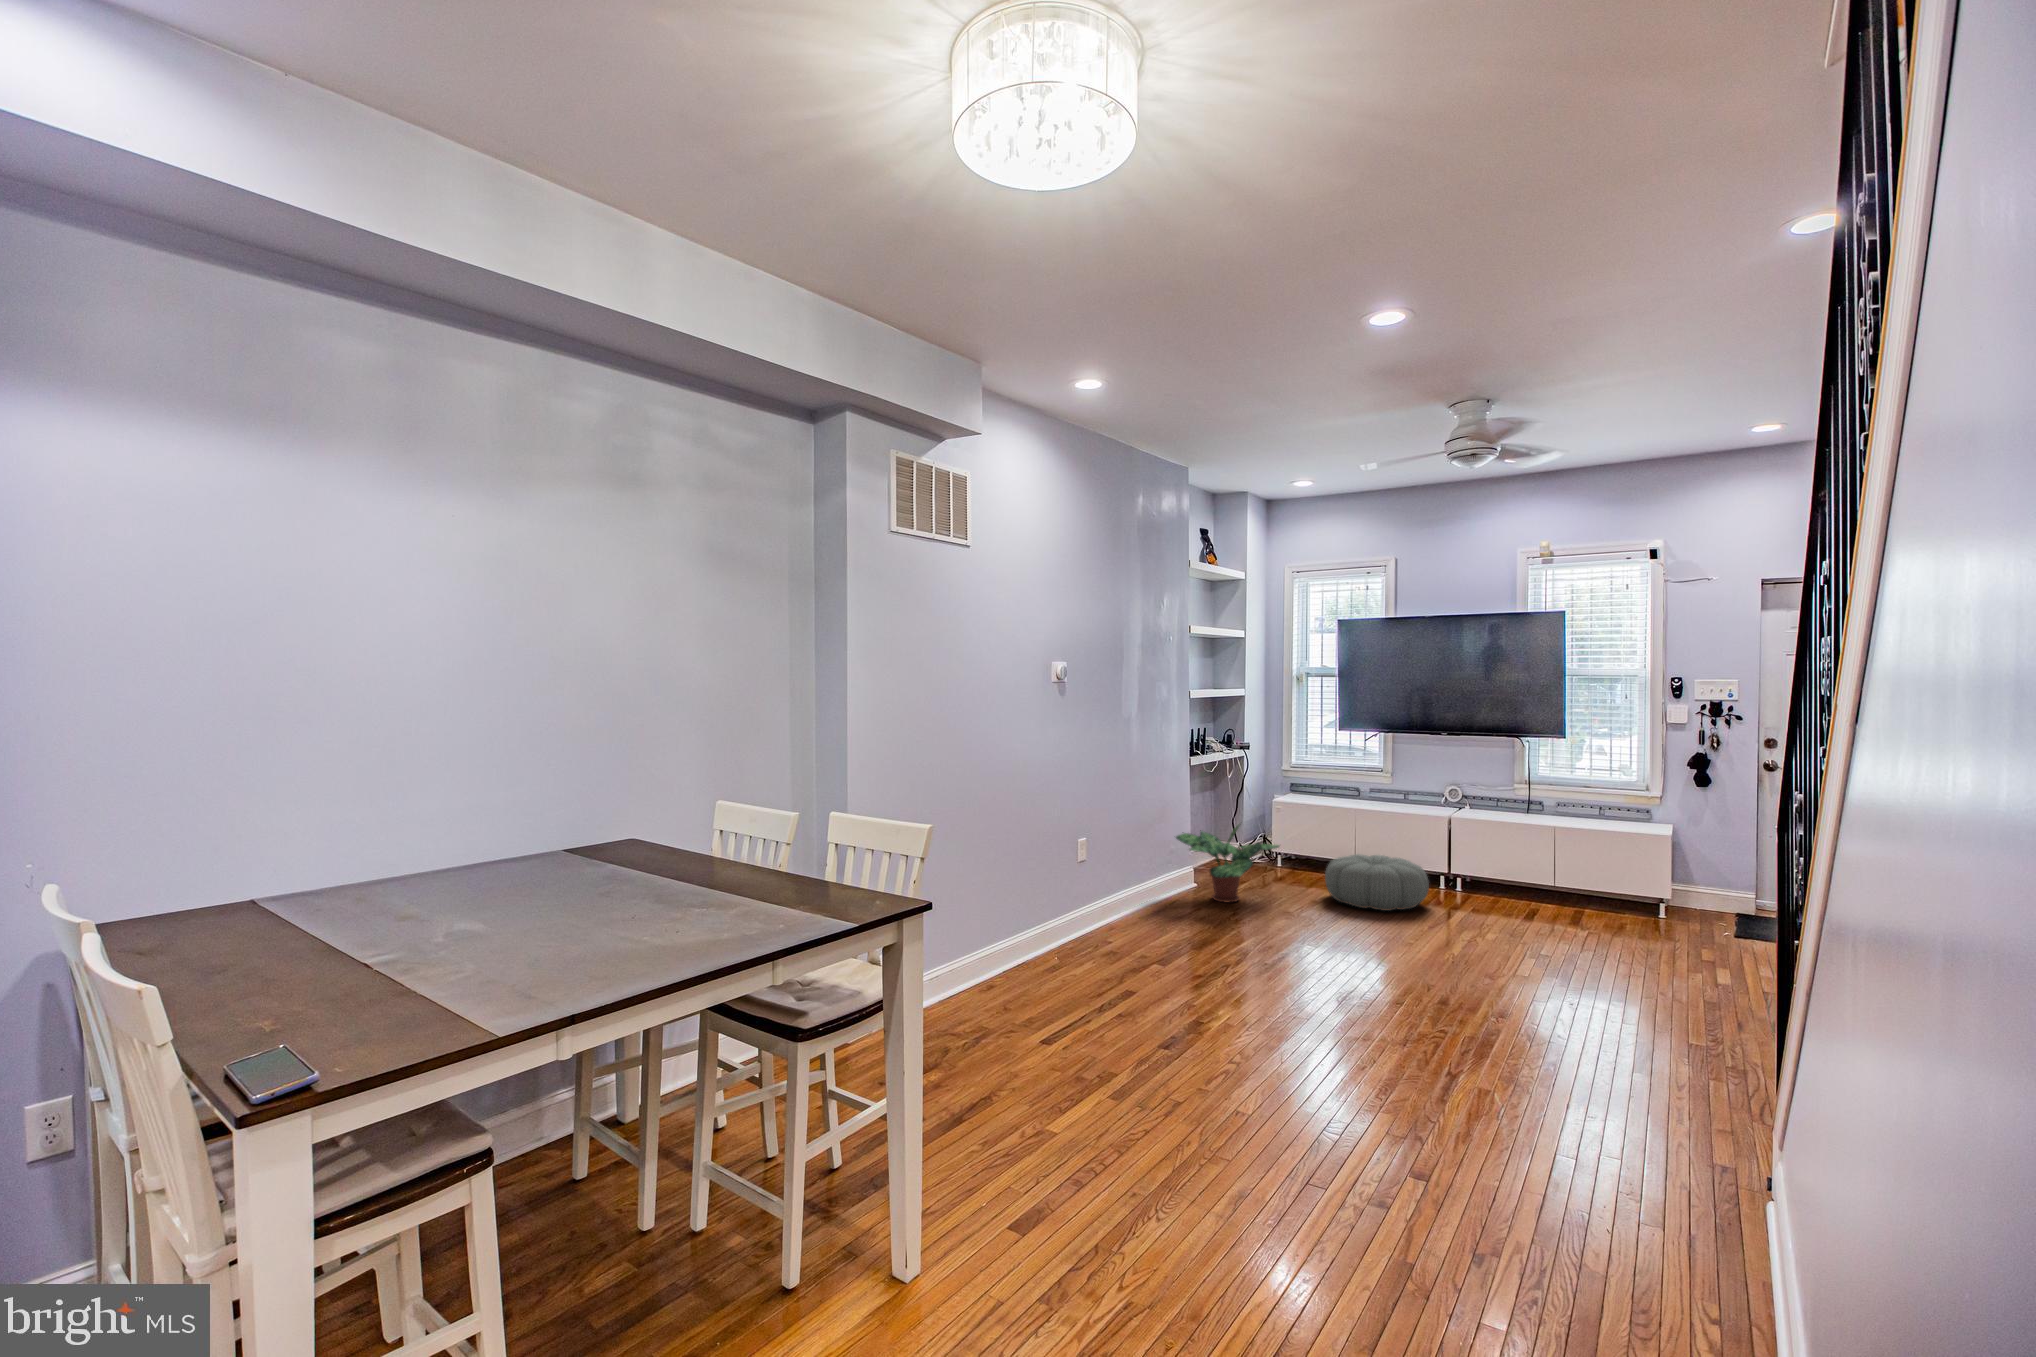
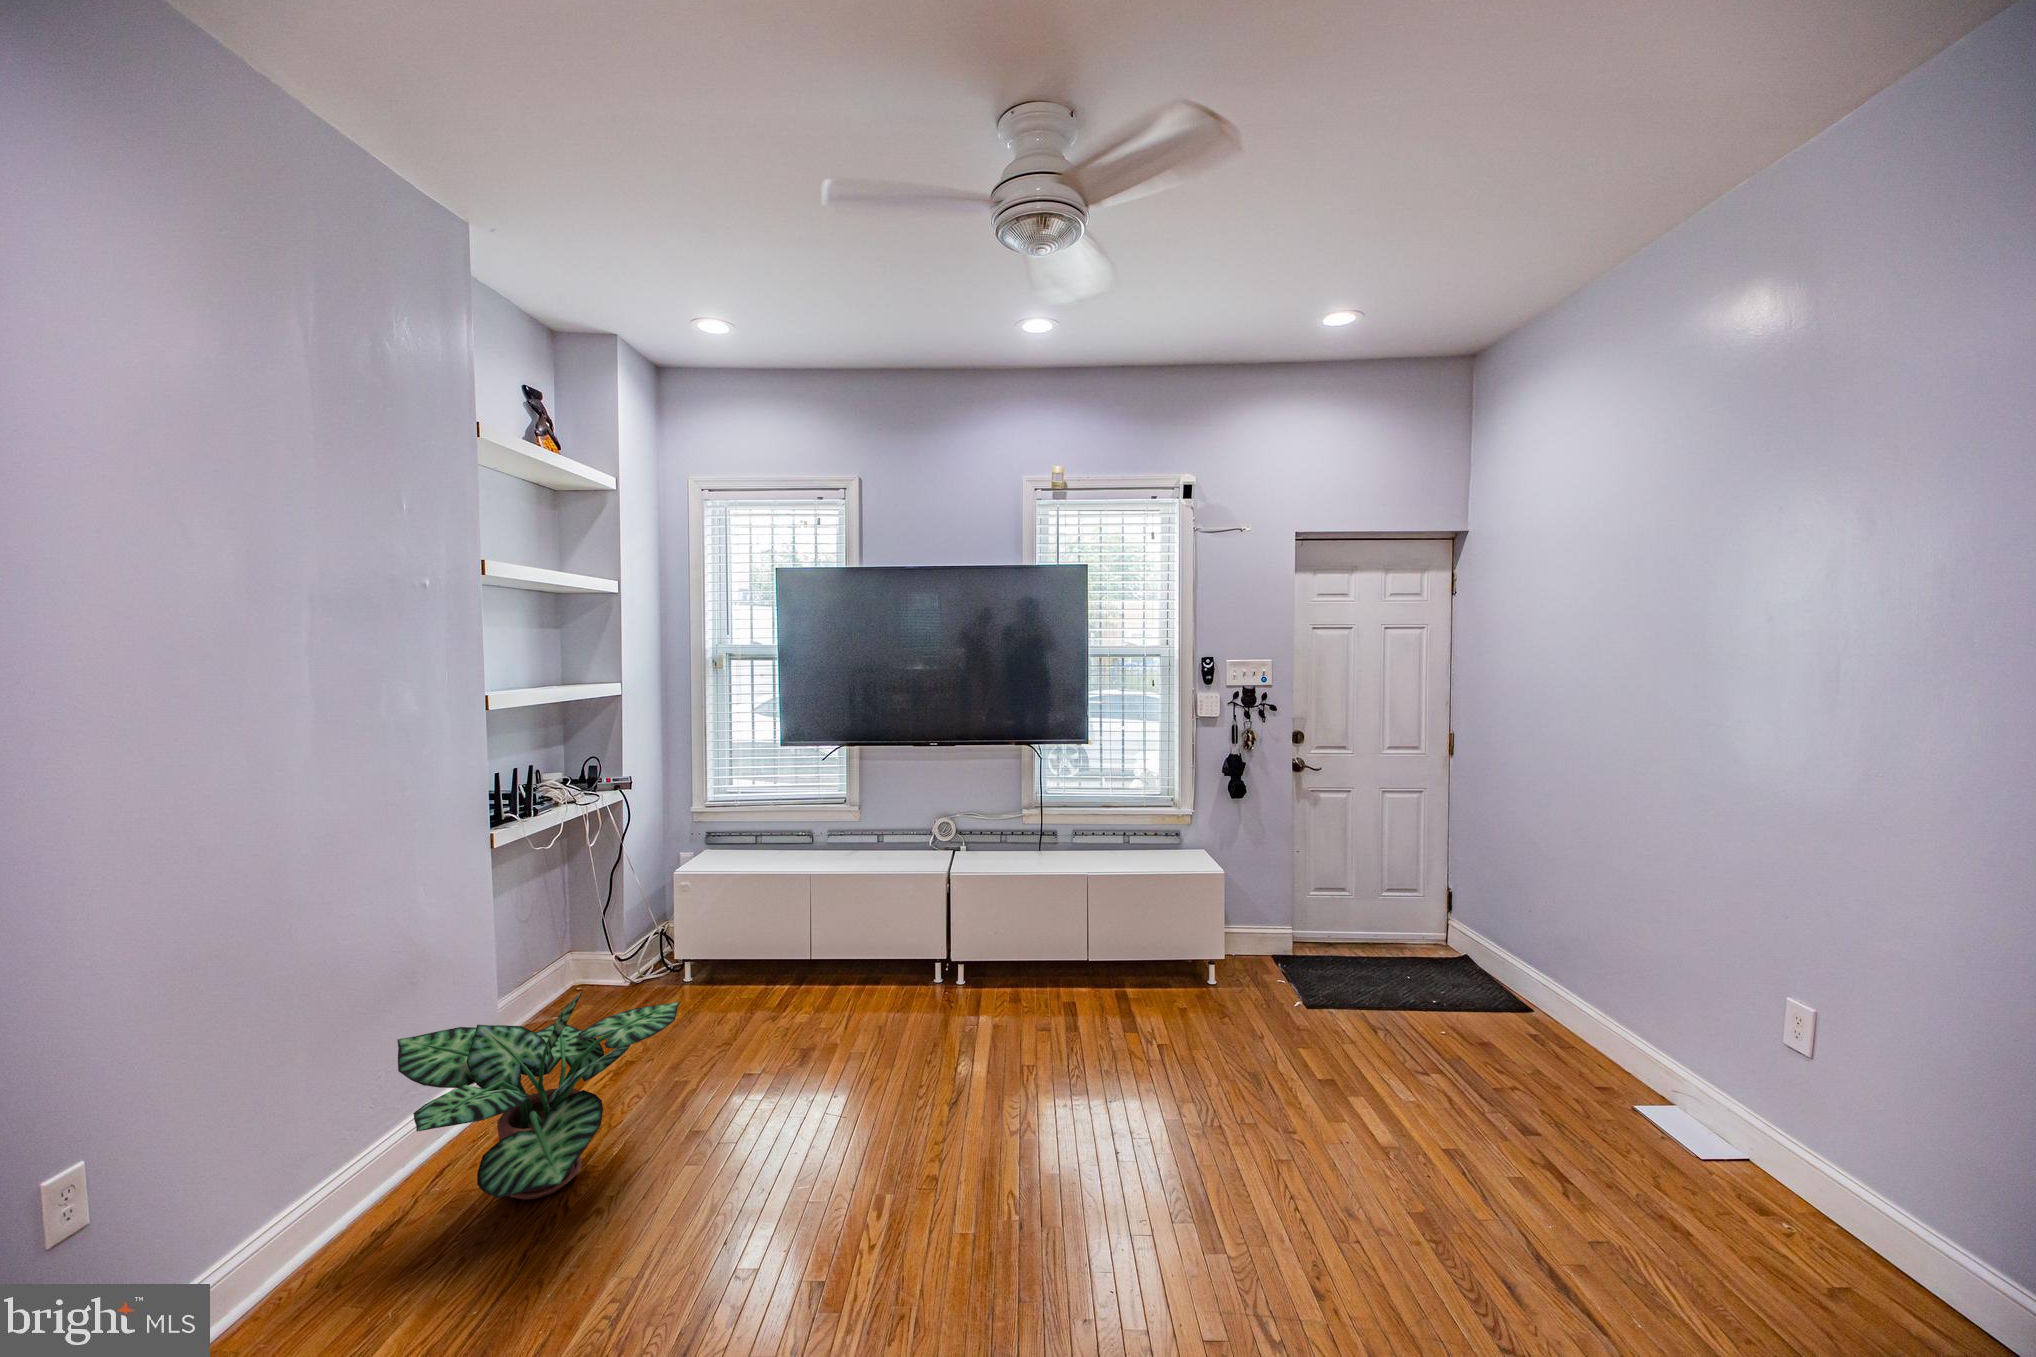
pouf: present [1325,854,1429,911] -> none [770,968,949,1108]

